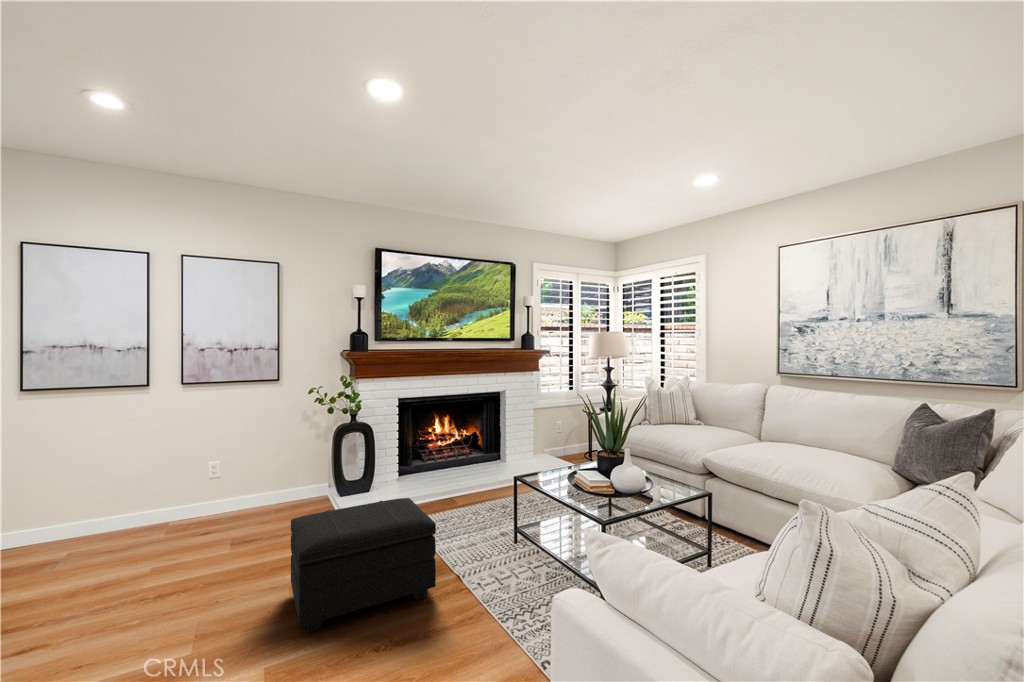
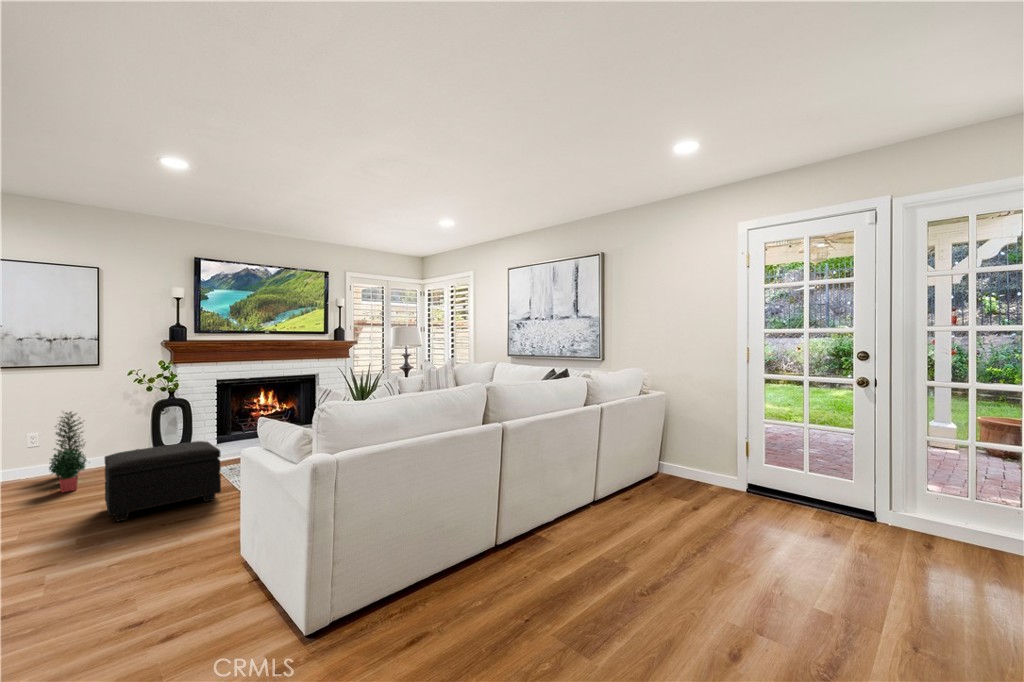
potted plant: none [228,435,271,549] -> present [49,412,90,493]

